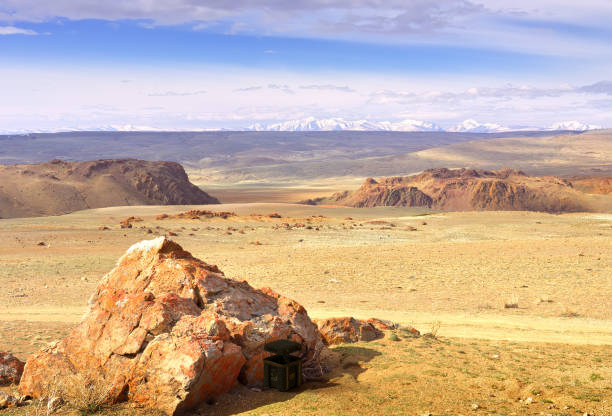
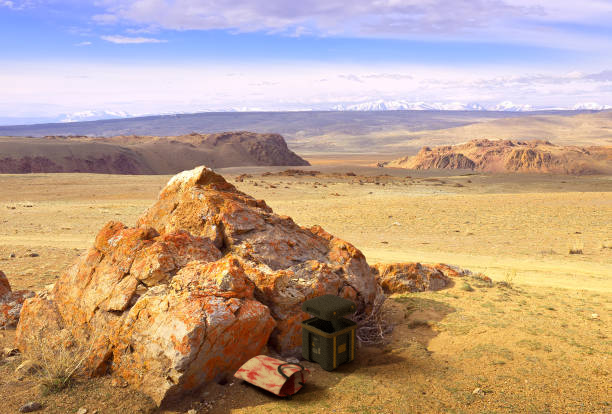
bag: none [219,382,272,406] -> present [234,355,311,400]

